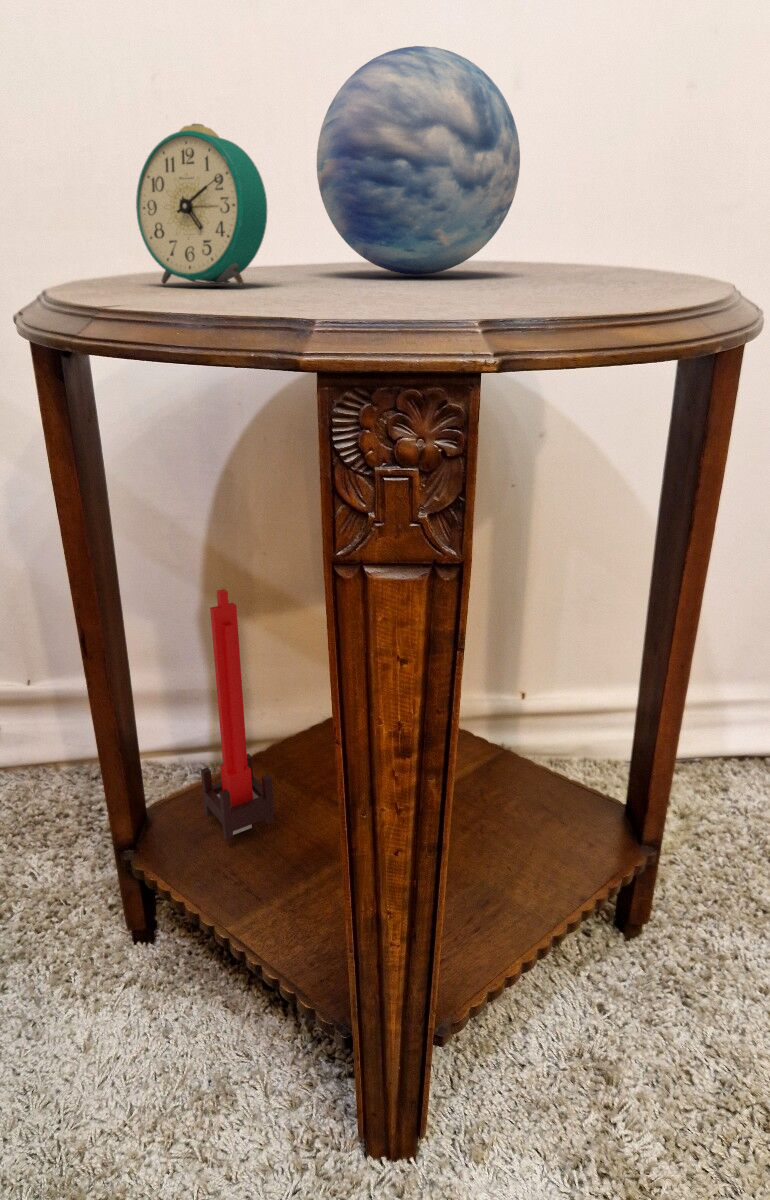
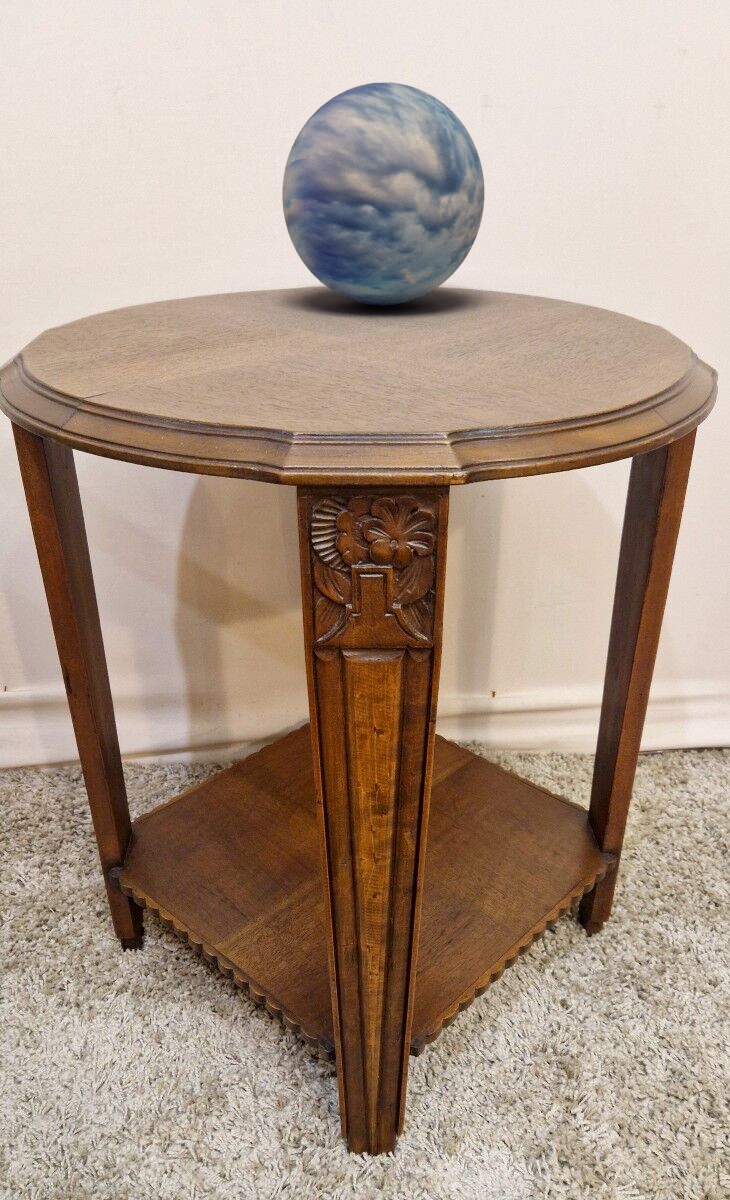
alarm clock: present [136,124,267,285] -> none [107,183,237,342]
candle: present [201,589,274,840] -> none [182,622,253,855]

